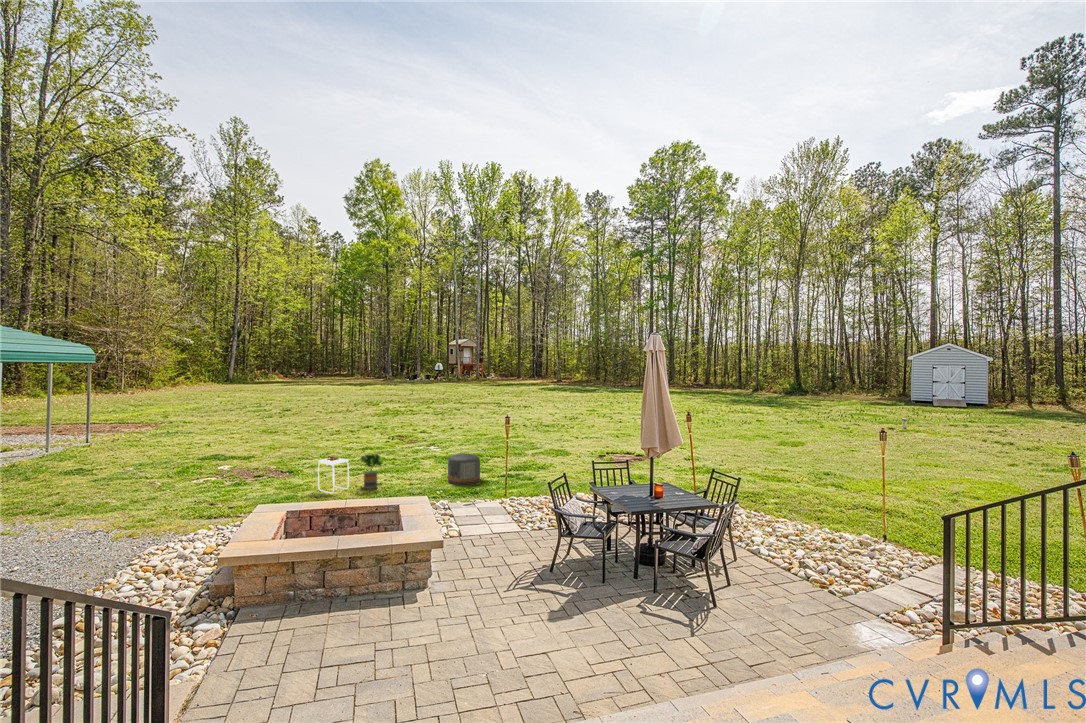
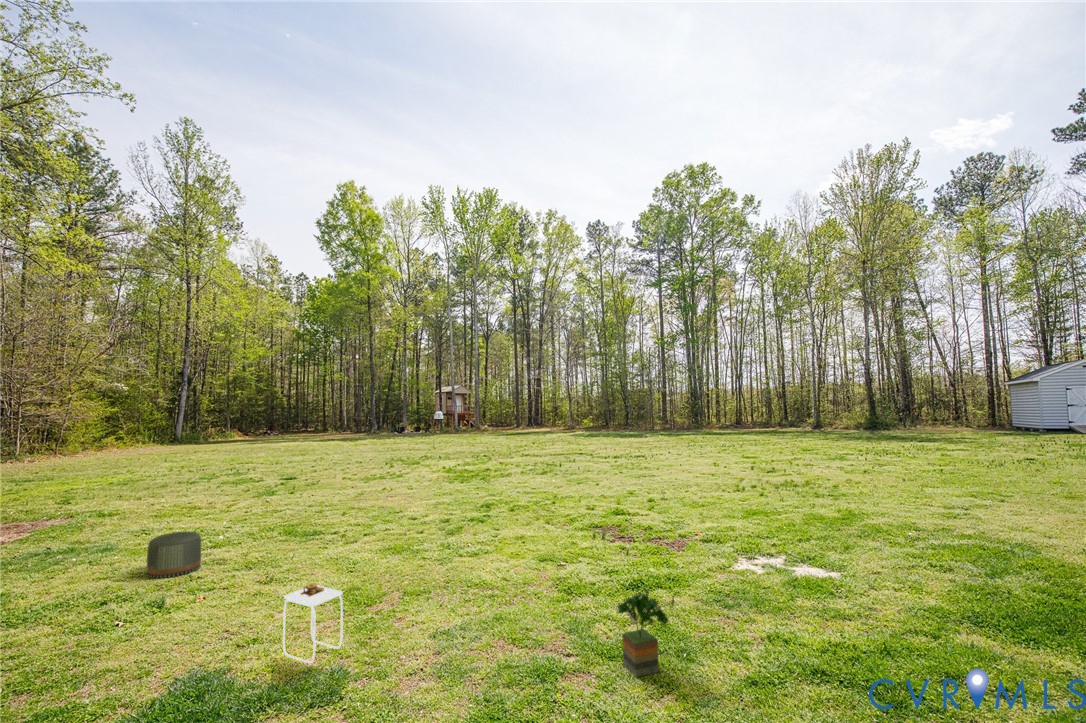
potted tree: present [361,454,383,489] -> present [617,594,668,677]
pouf: present [448,454,480,485] -> present [147,532,201,578]

